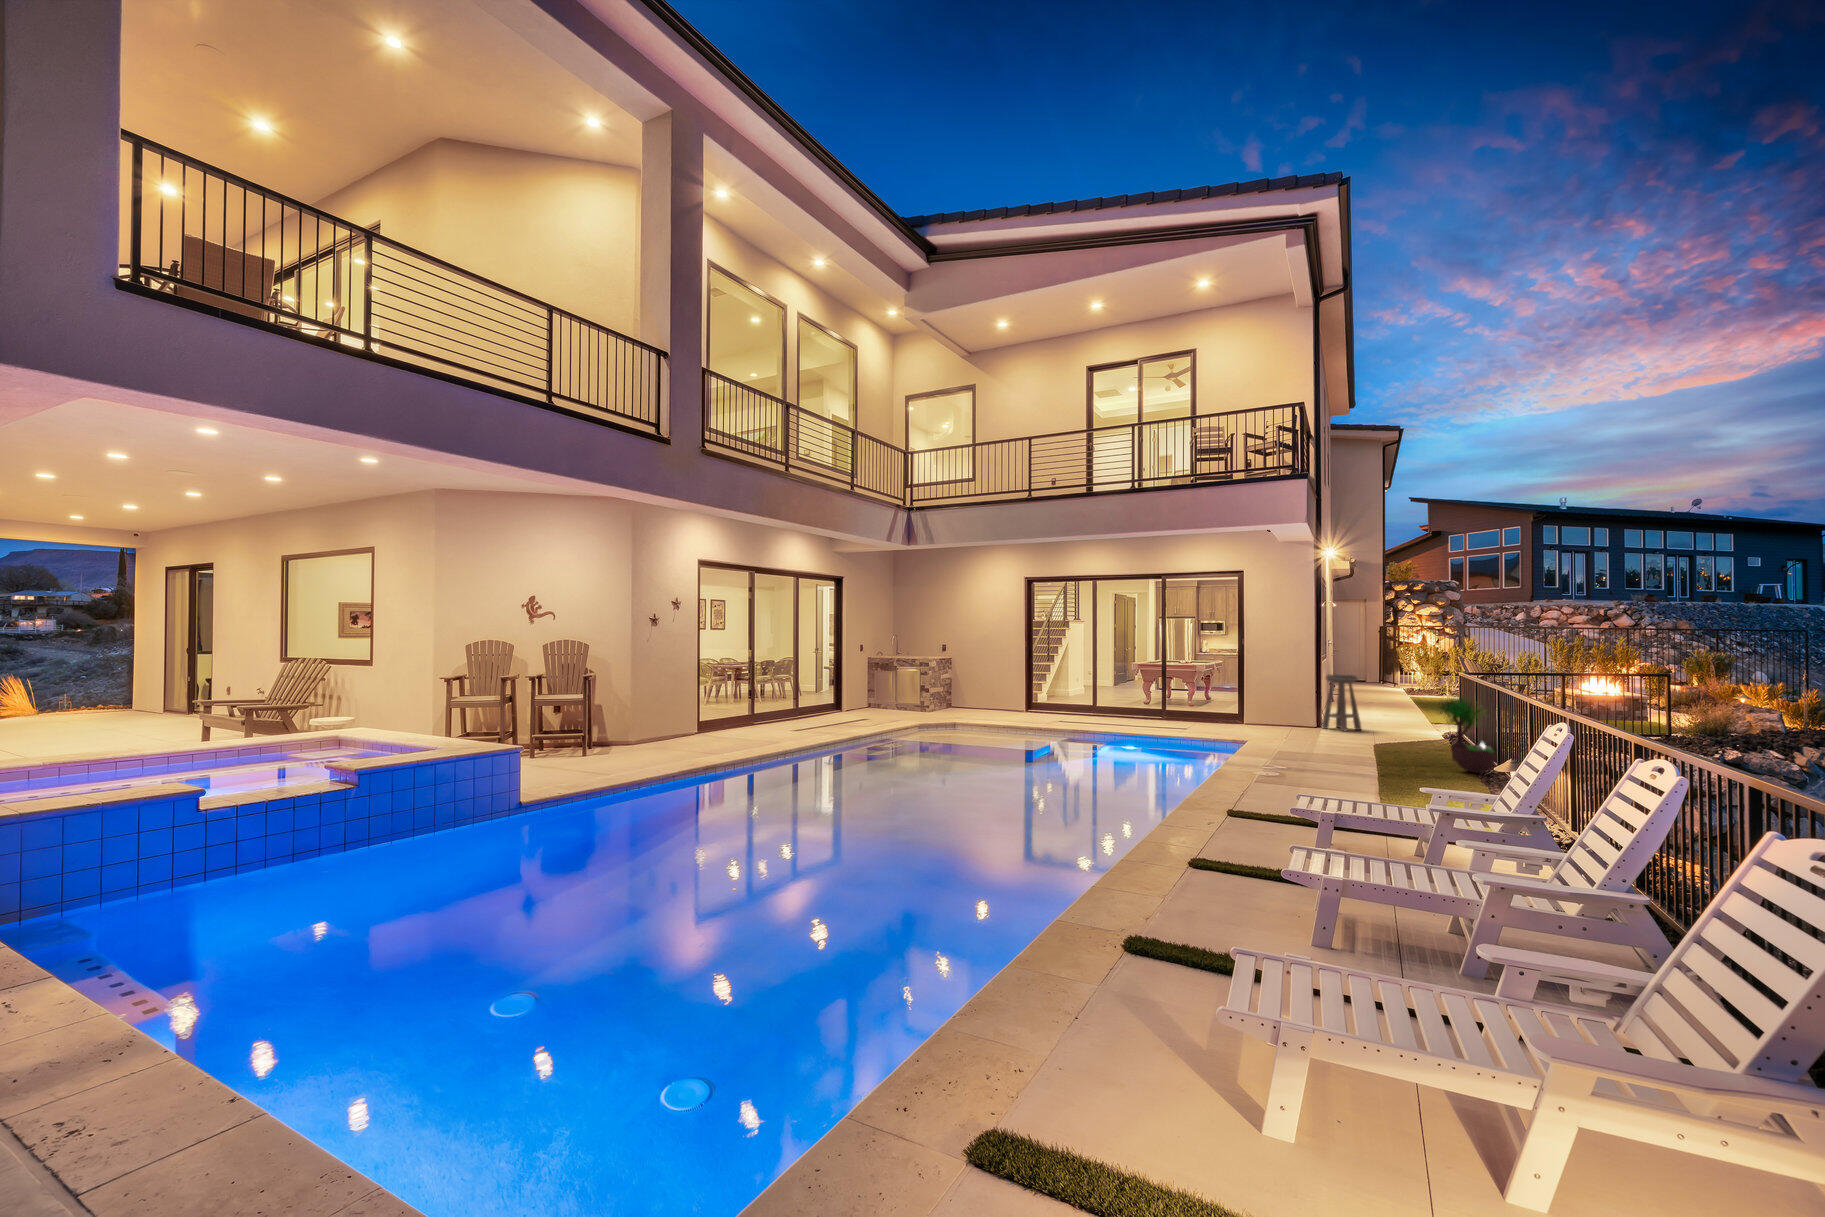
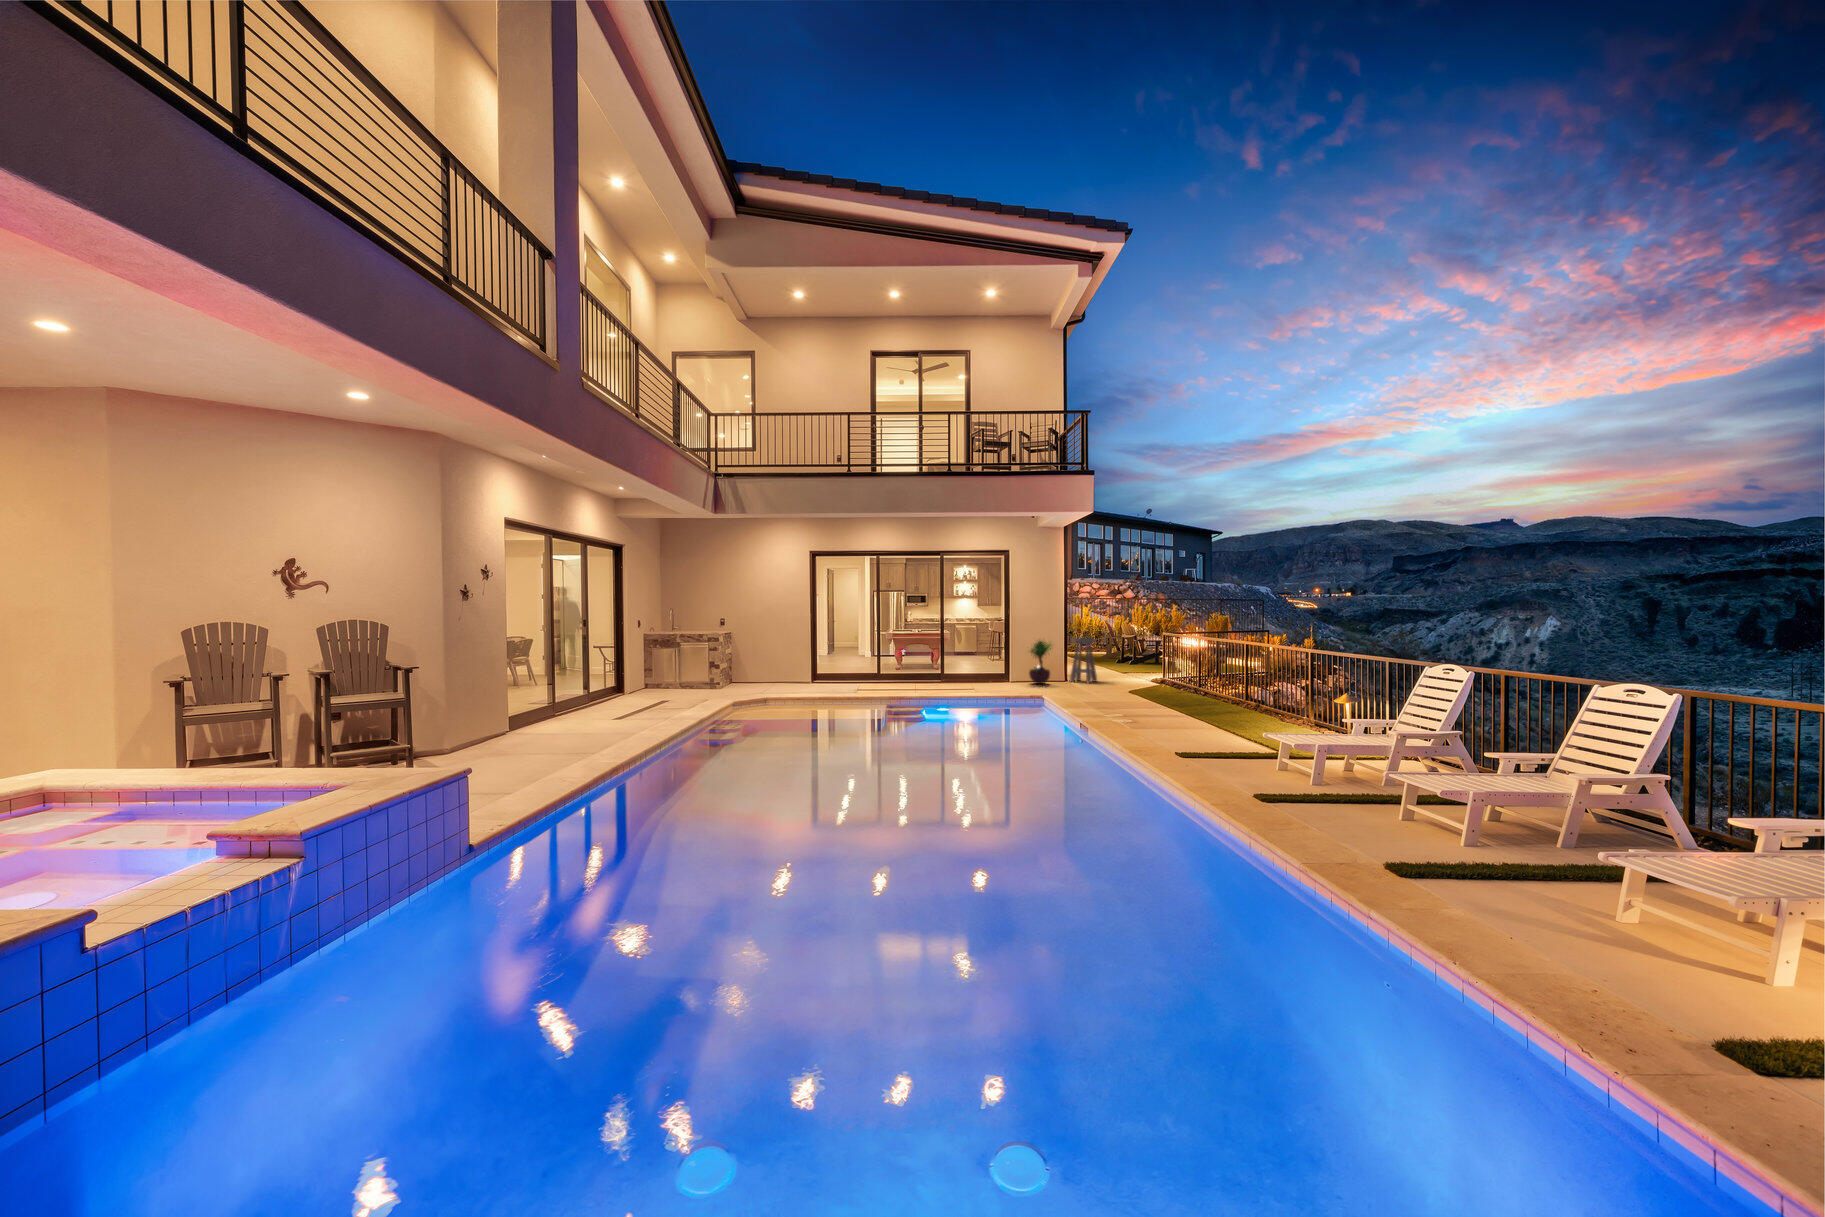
potted tree: present [1438,694,1496,773] -> present [1029,641,1051,684]

